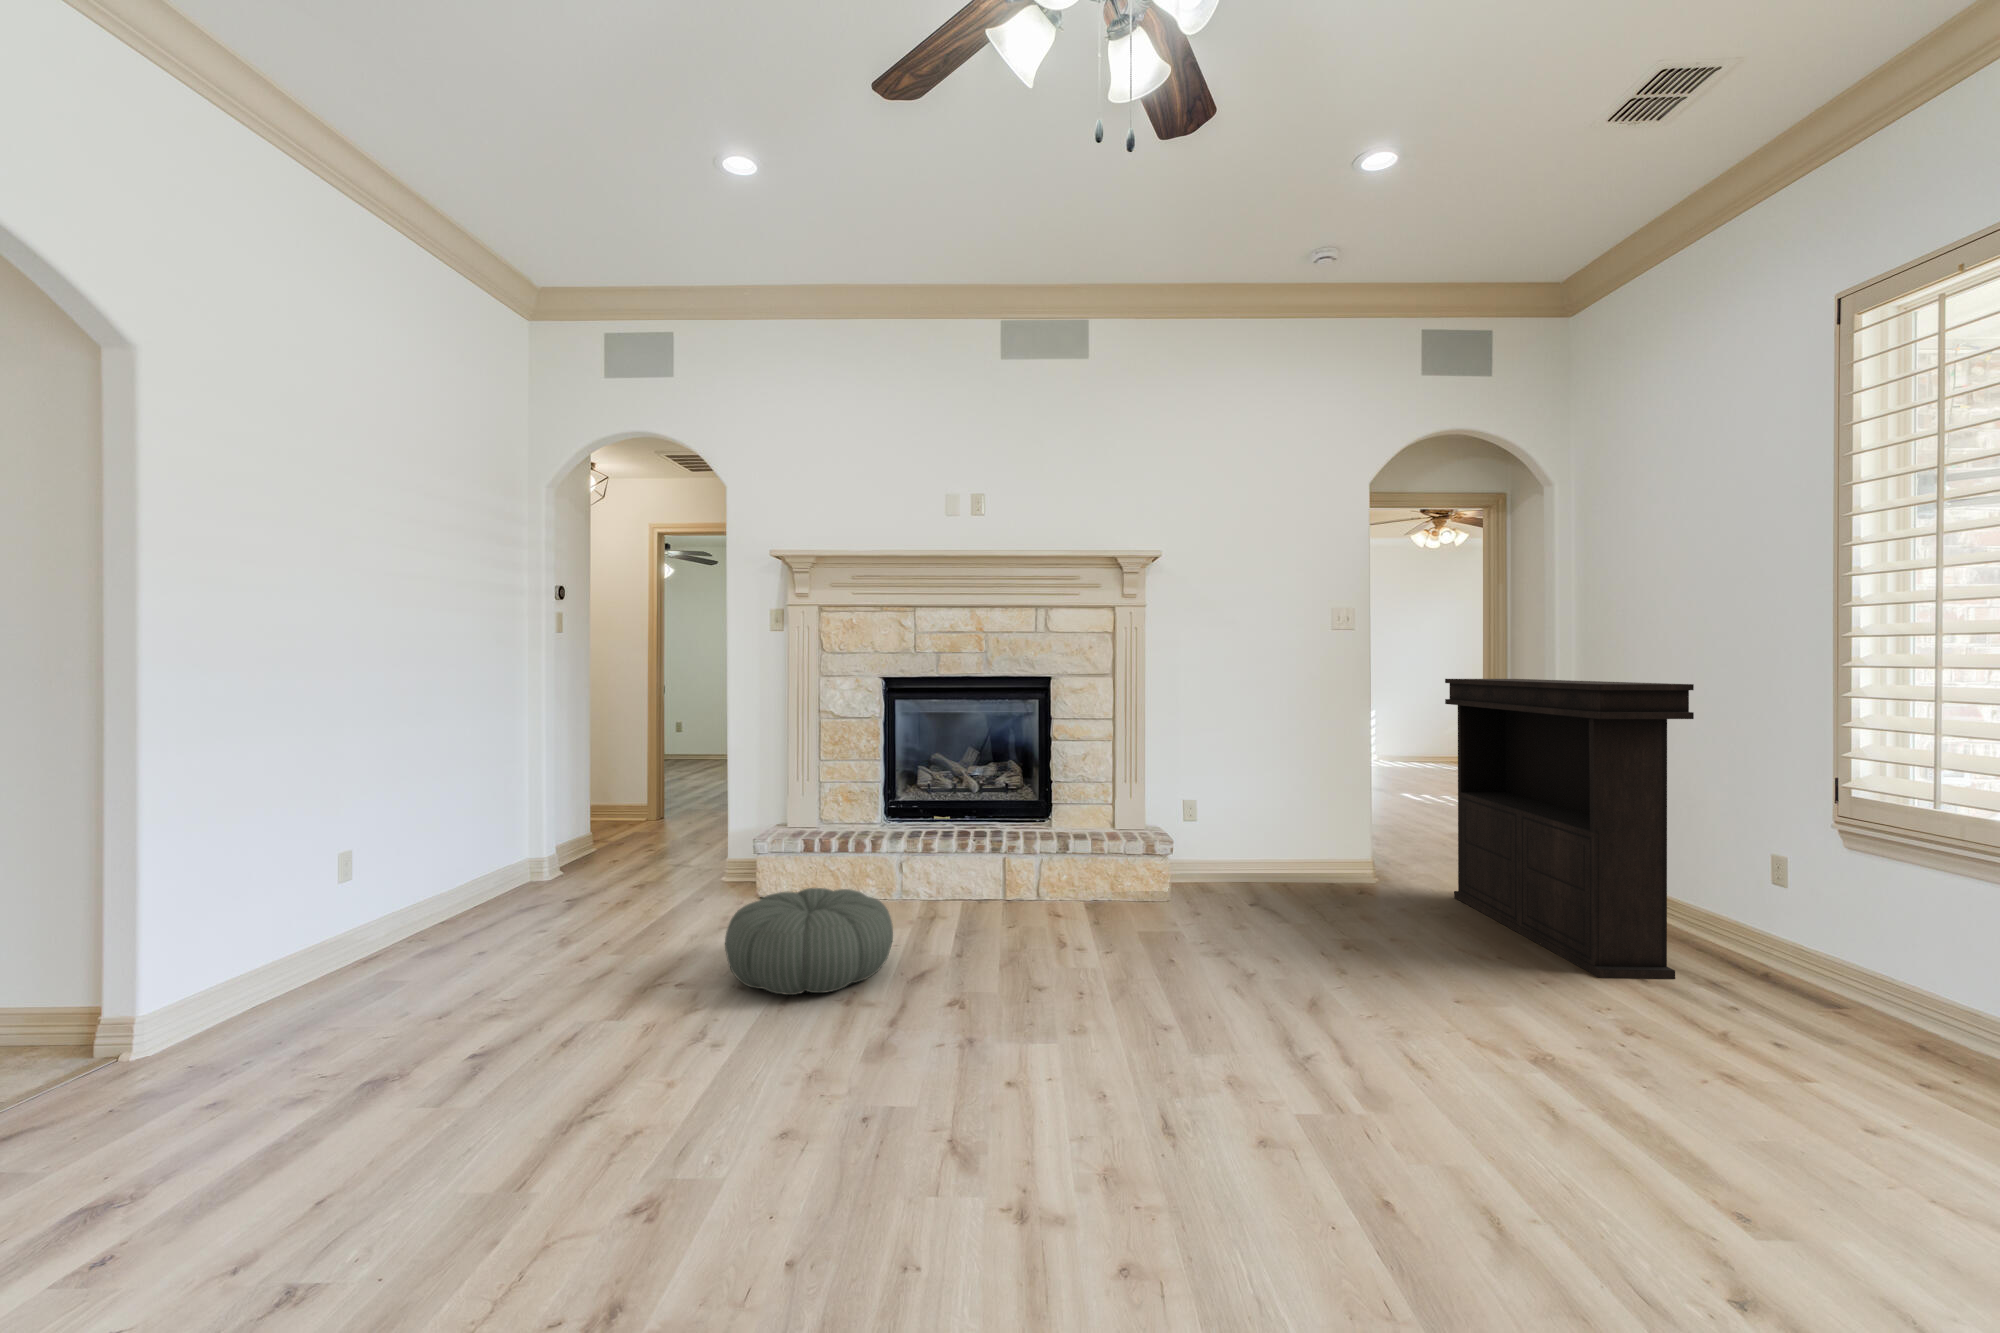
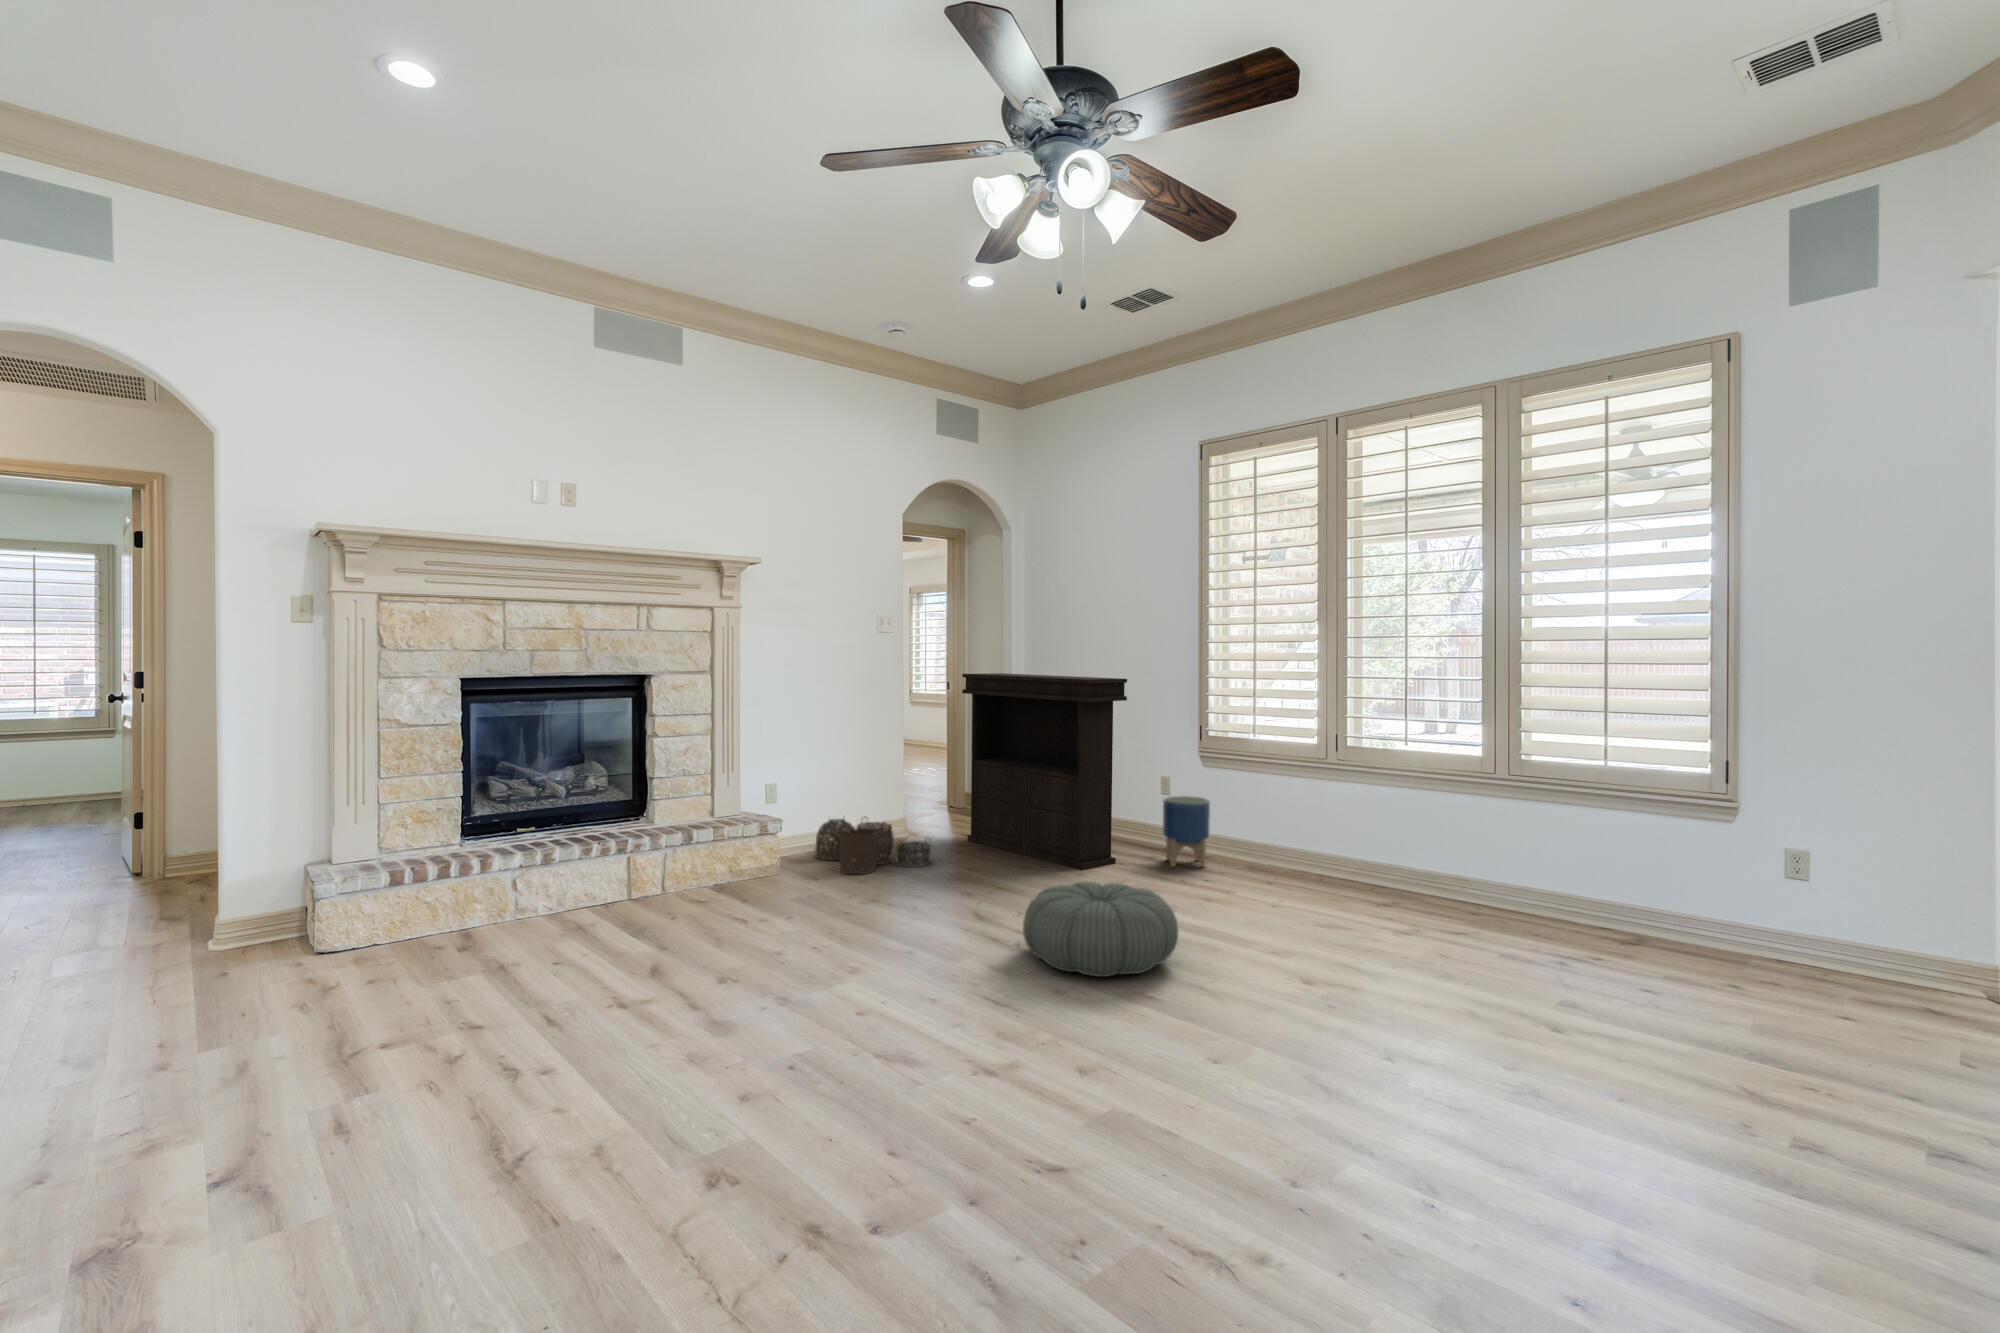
woven basket: none [1236,842,1369,922] -> present [815,818,931,874]
planter: none [1779,886,1893,1027] -> present [1163,796,1210,867]
pouf: present [725,888,893,995] -> present [1023,882,1178,977]

